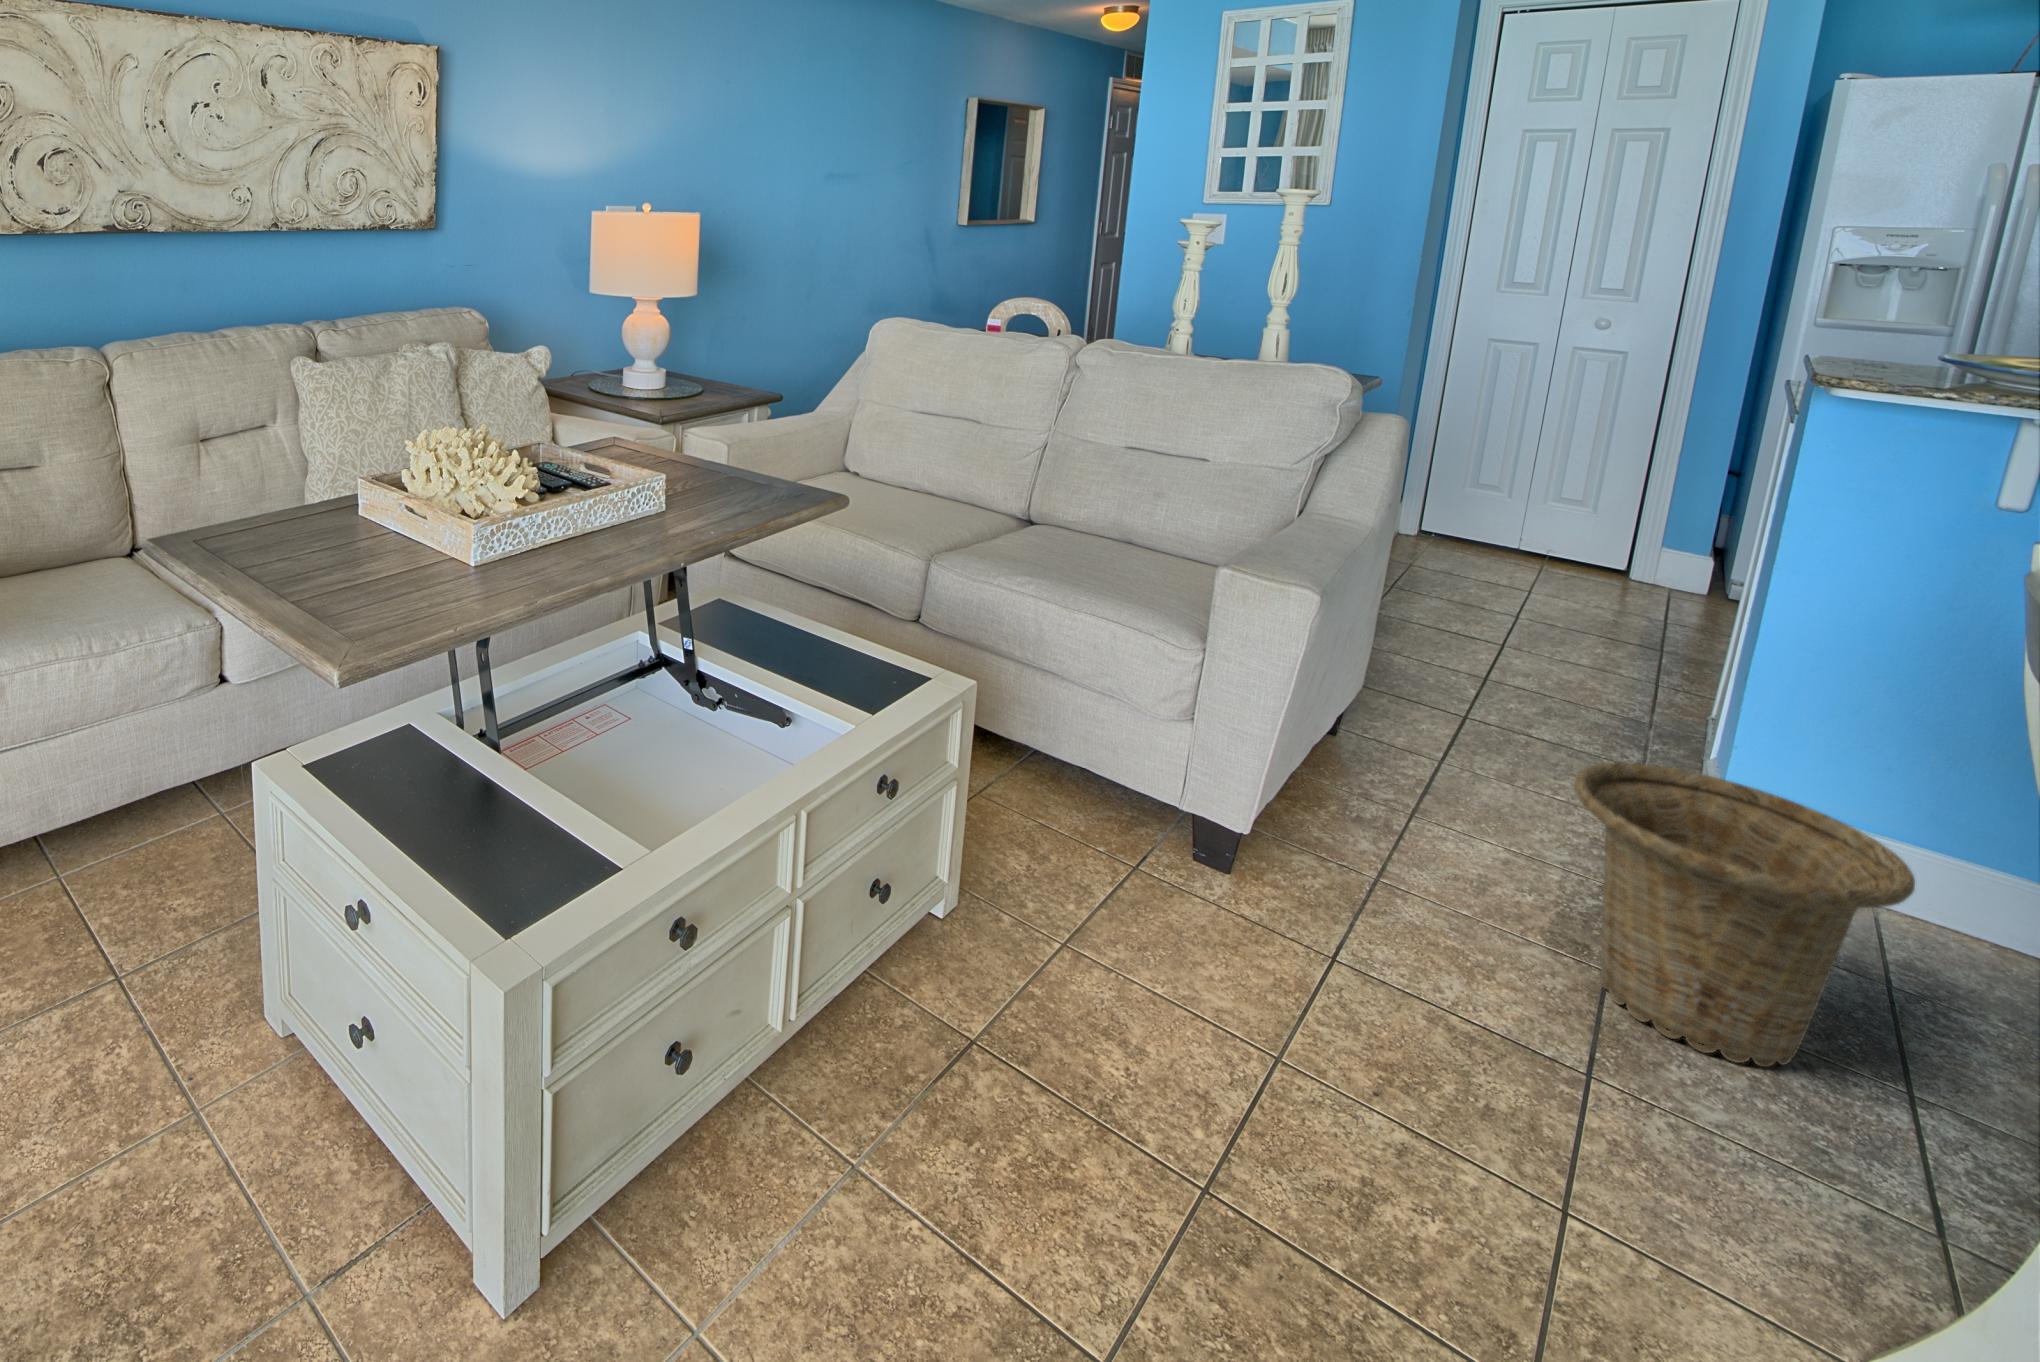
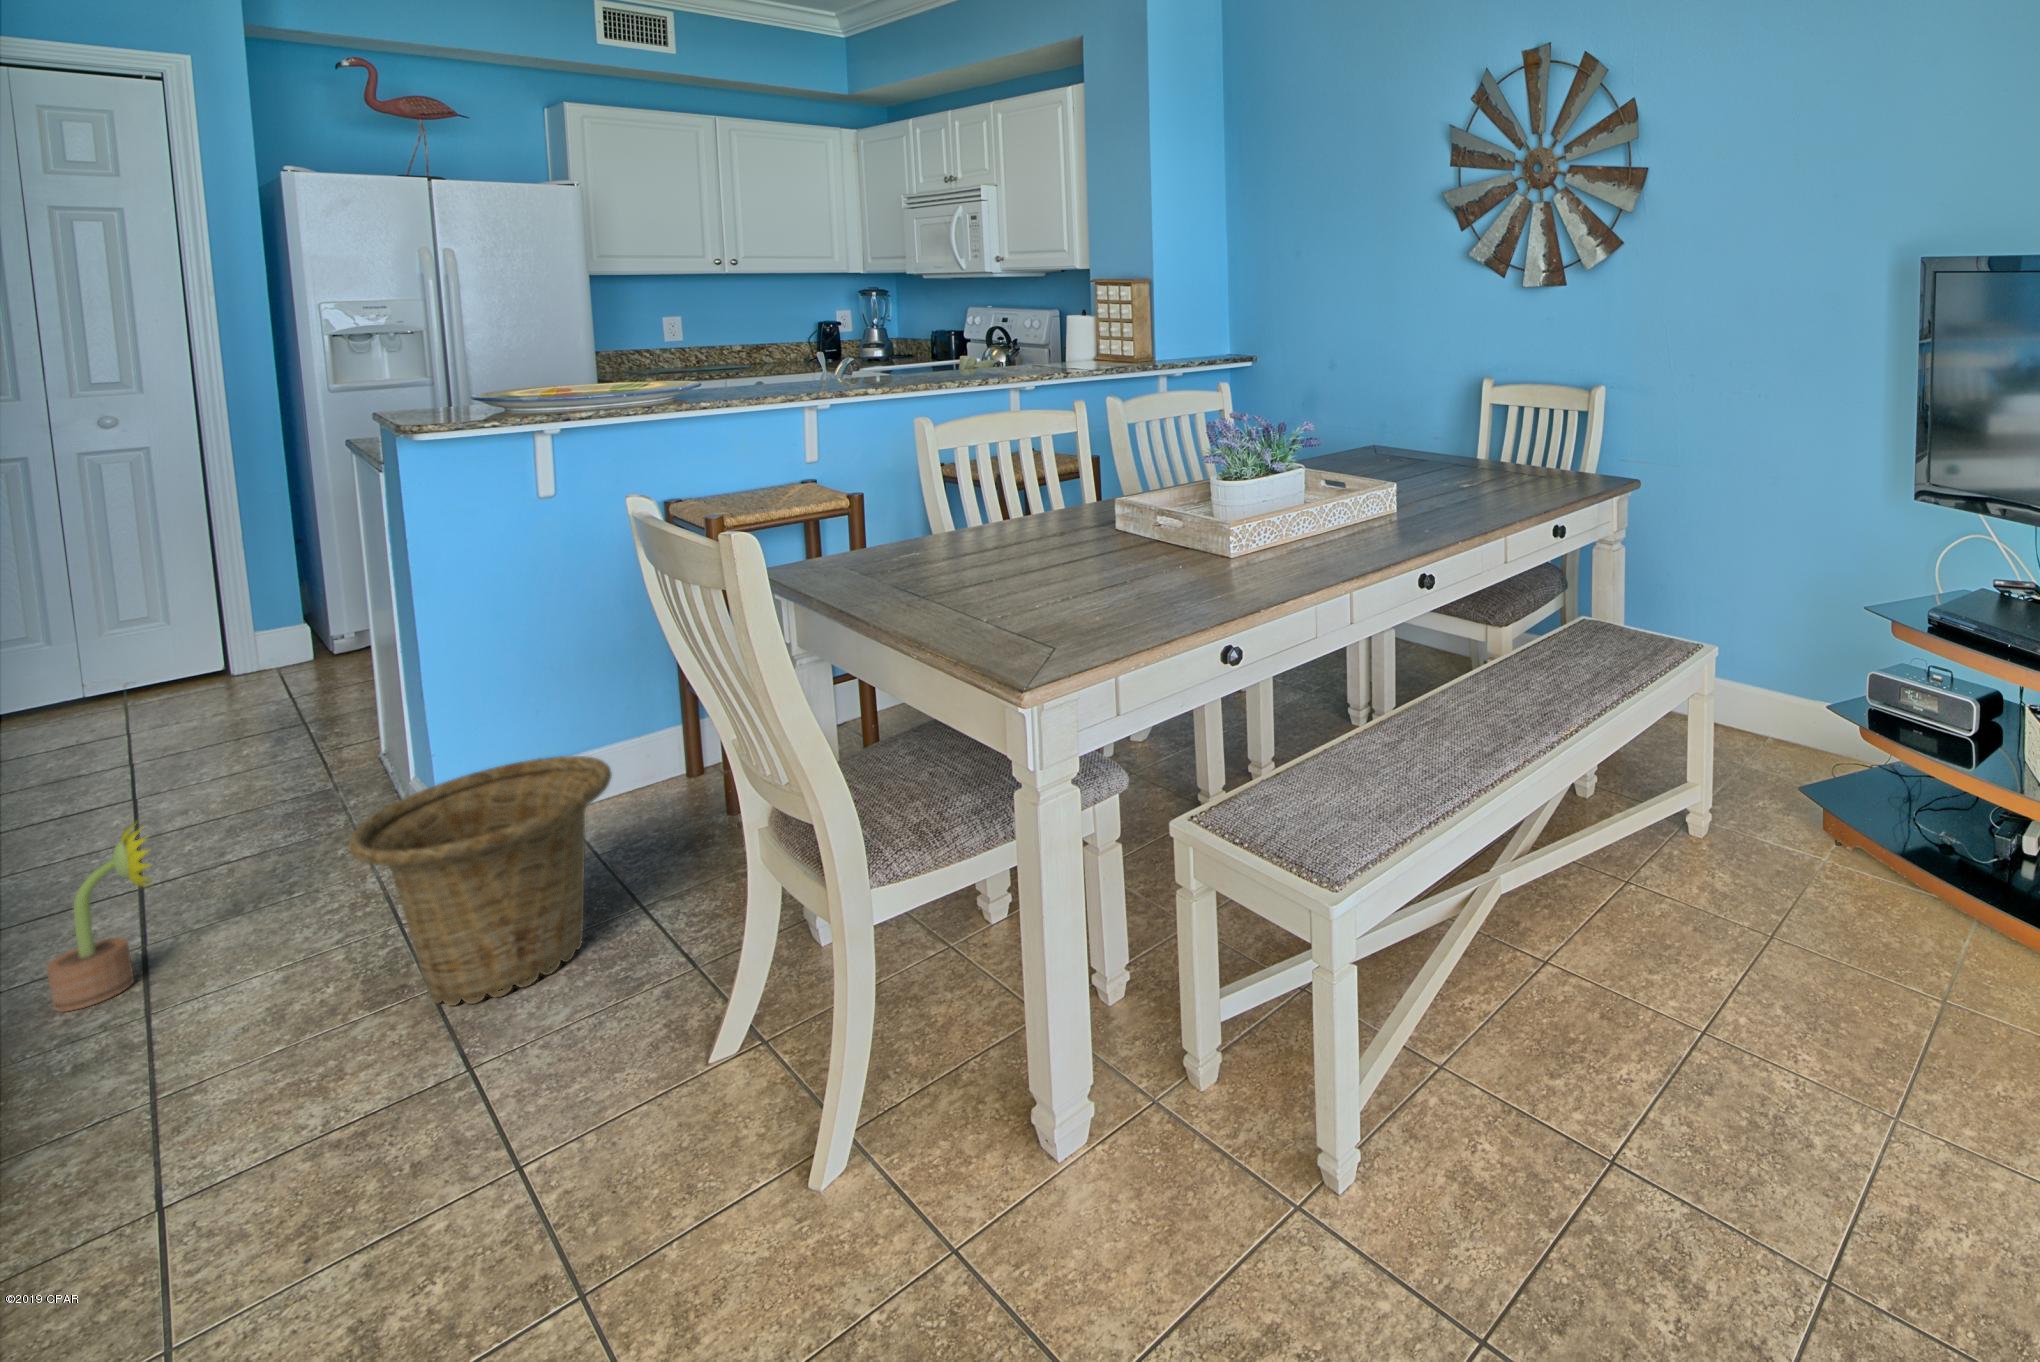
decorative plant: none [1370,656,1464,785] -> present [46,824,151,1012]

